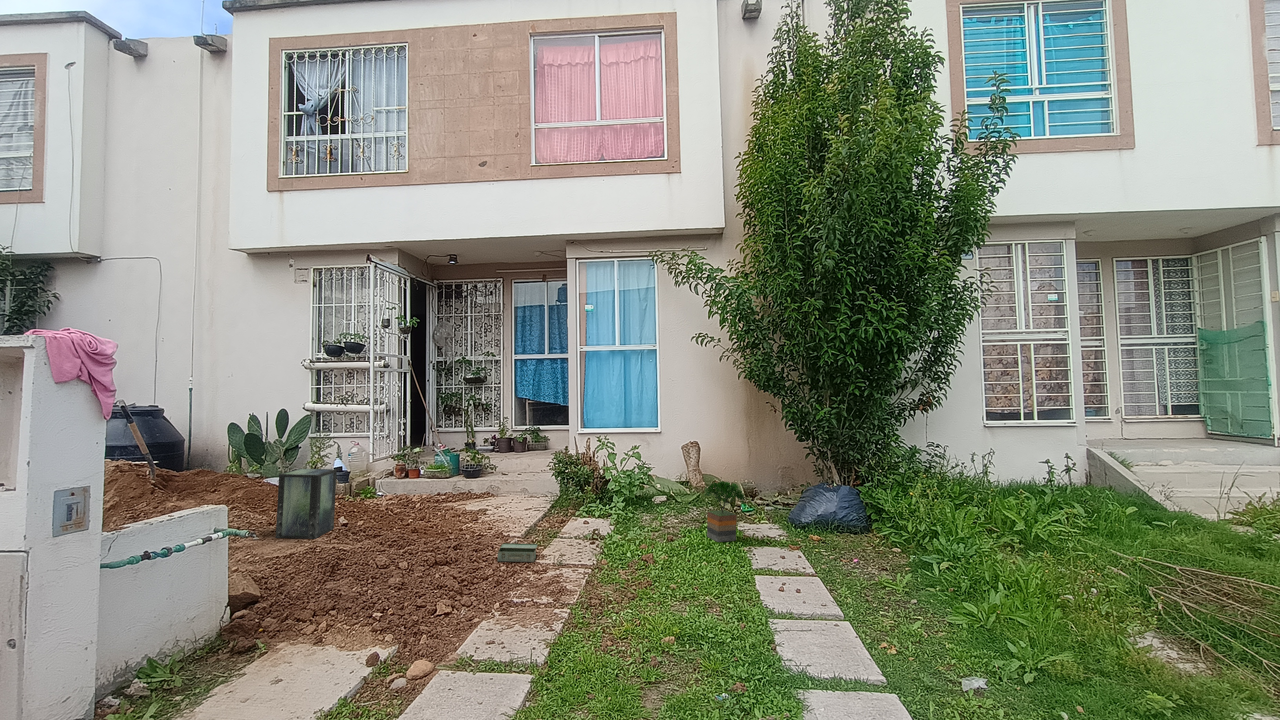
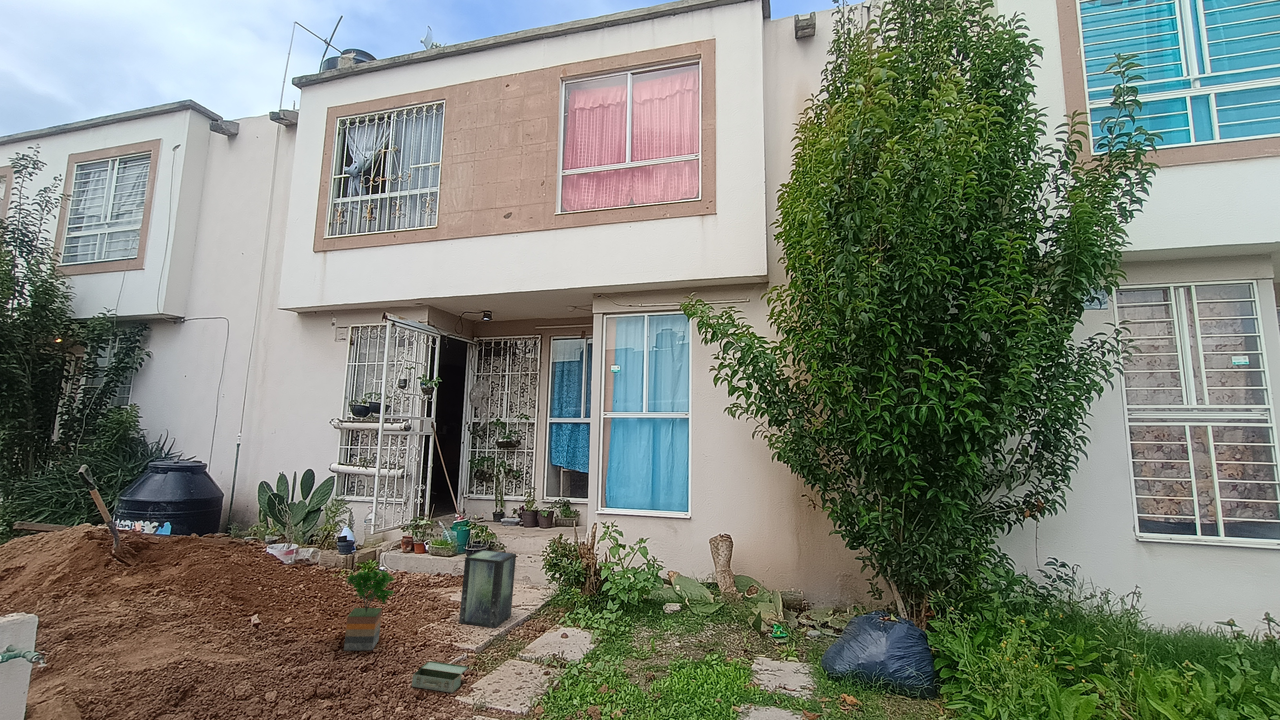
storage box: present [276,468,337,539] -> present [459,550,516,628]
potted tree: present [704,481,746,542] -> present [344,570,394,650]

